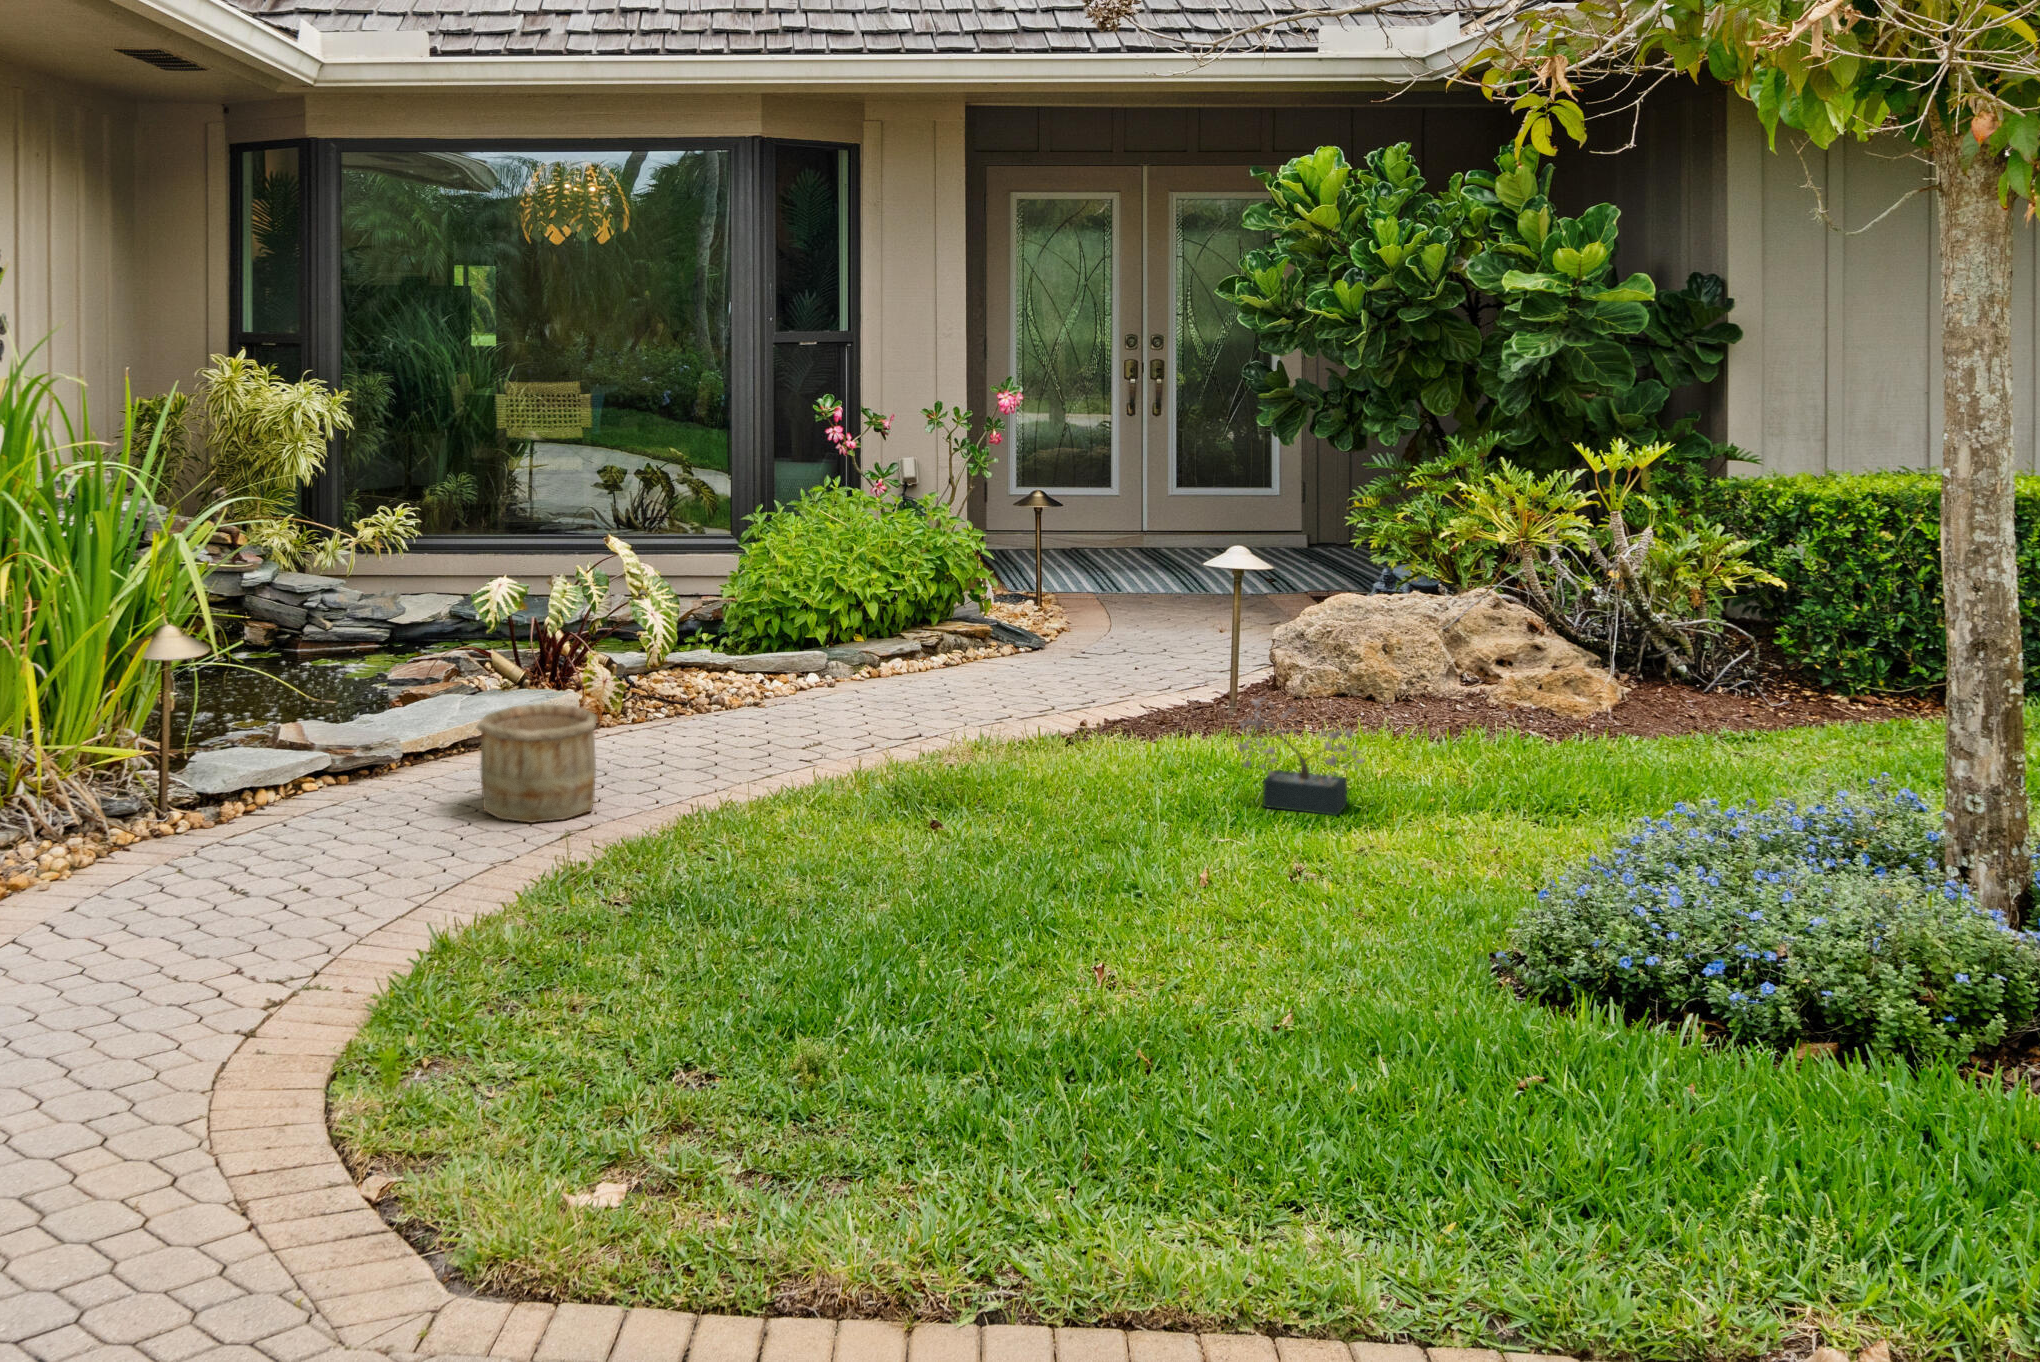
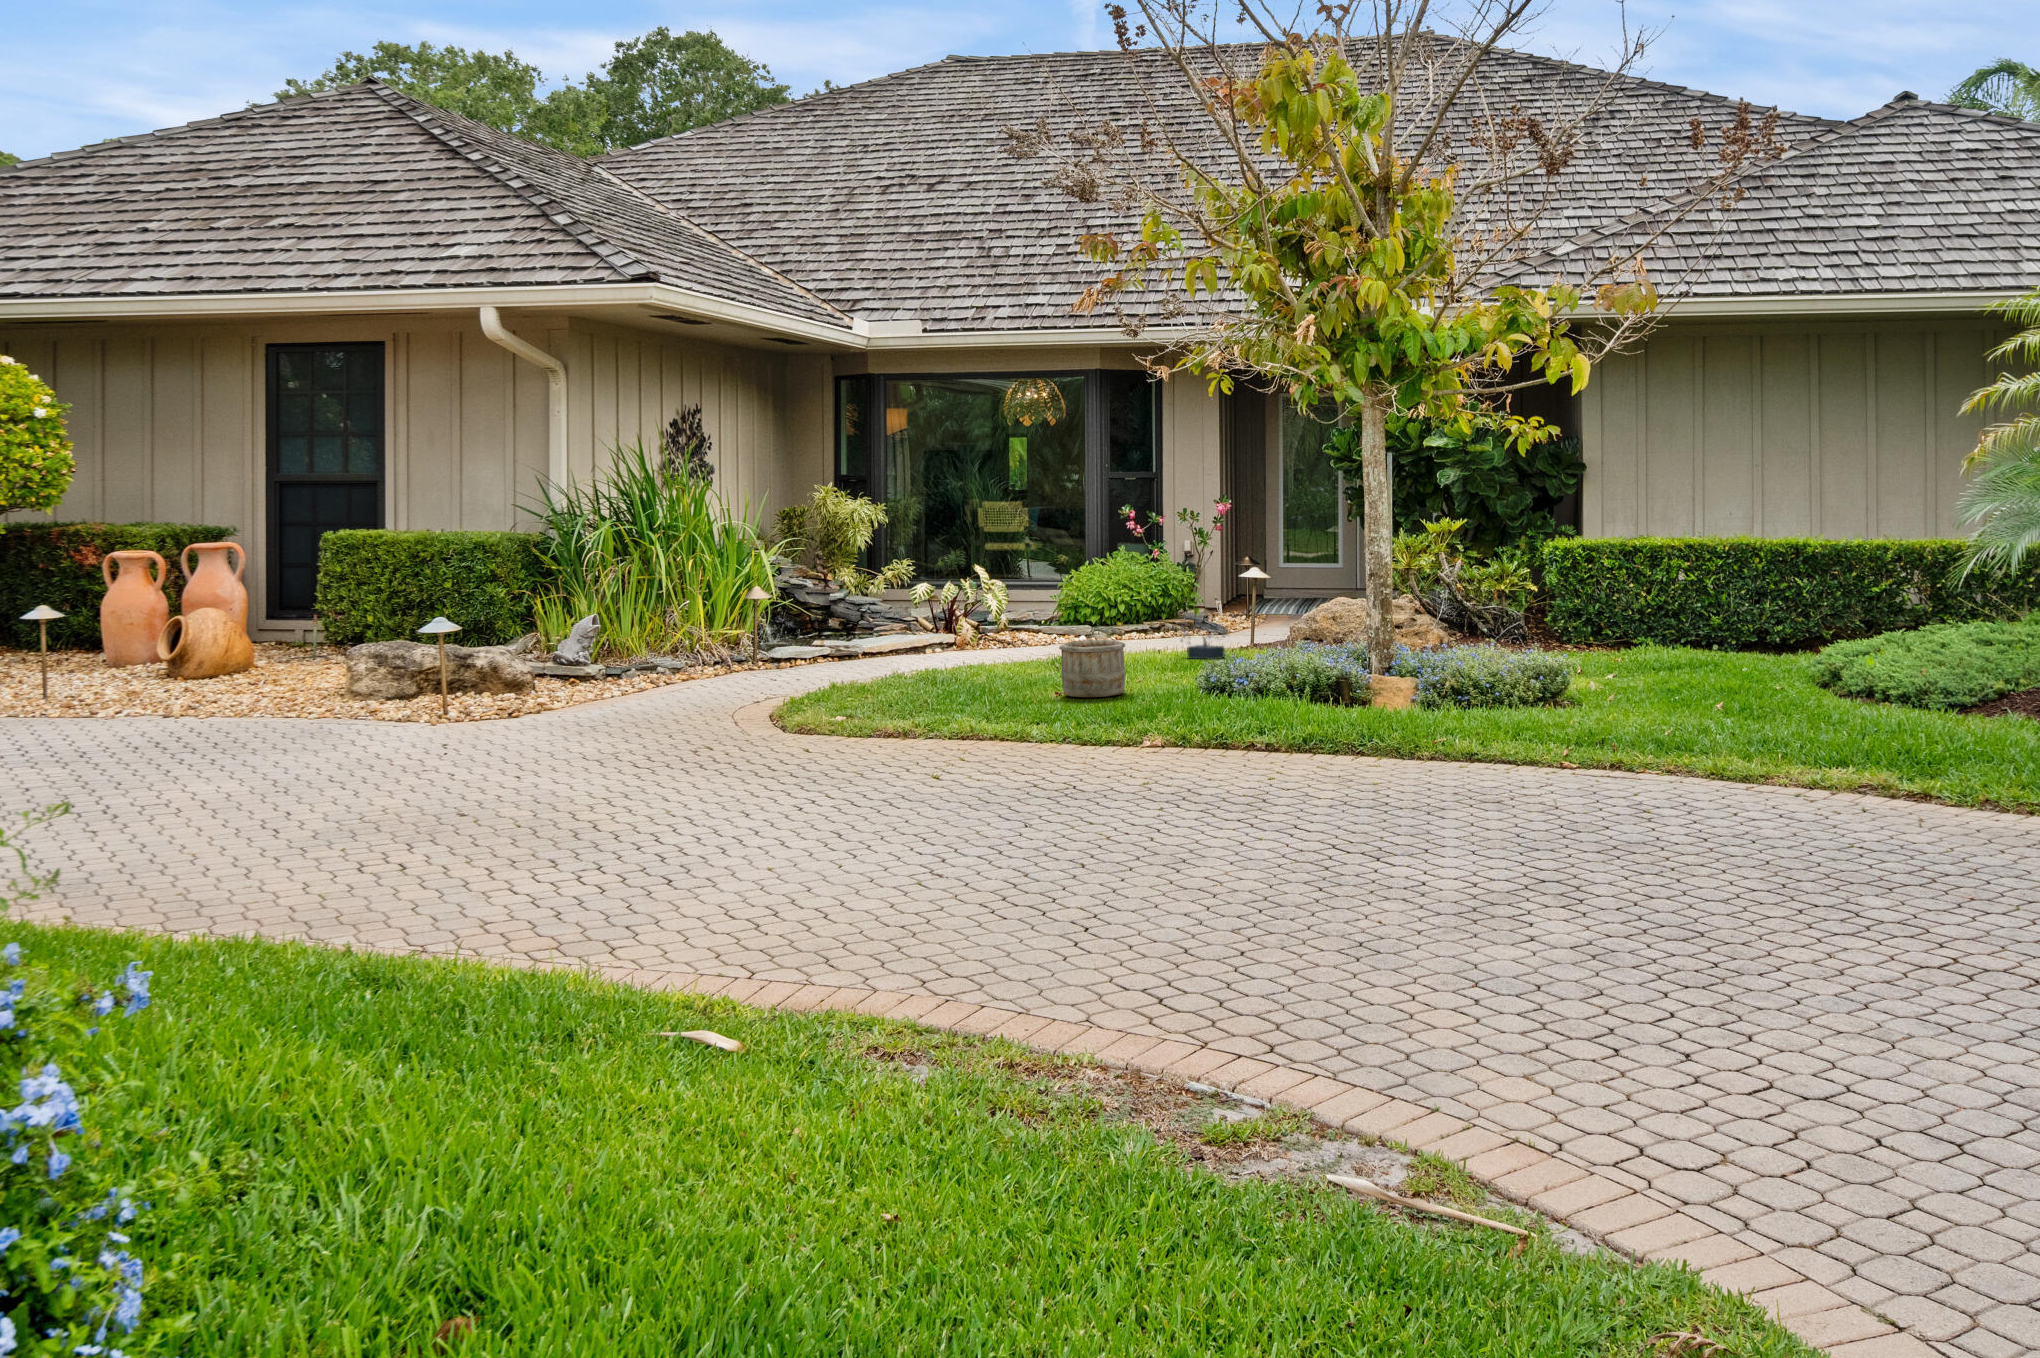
wooden bucket: present [477,704,598,822] -> present [1059,640,1125,697]

